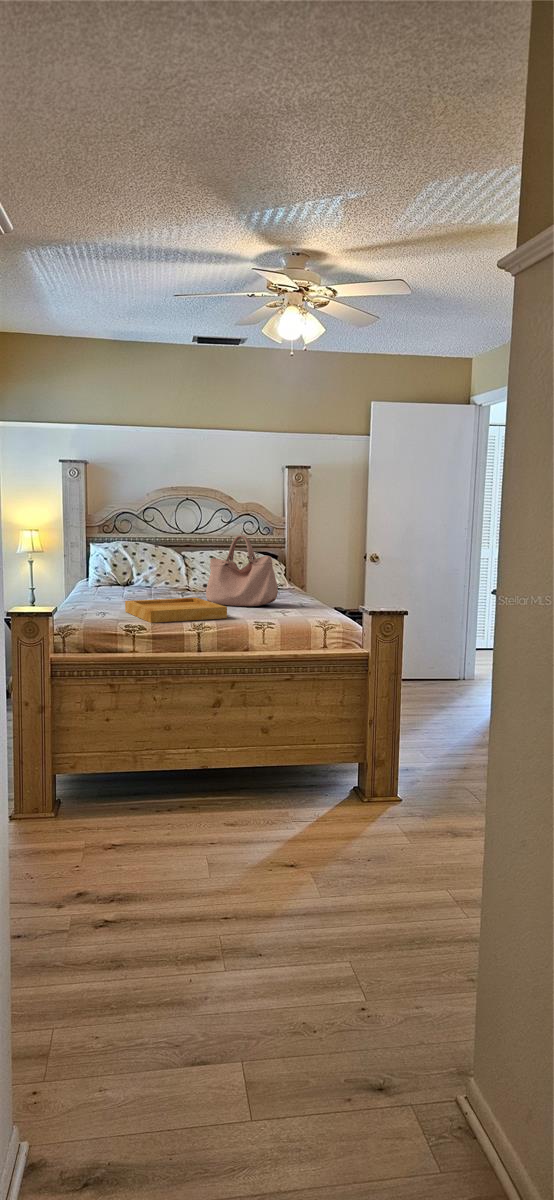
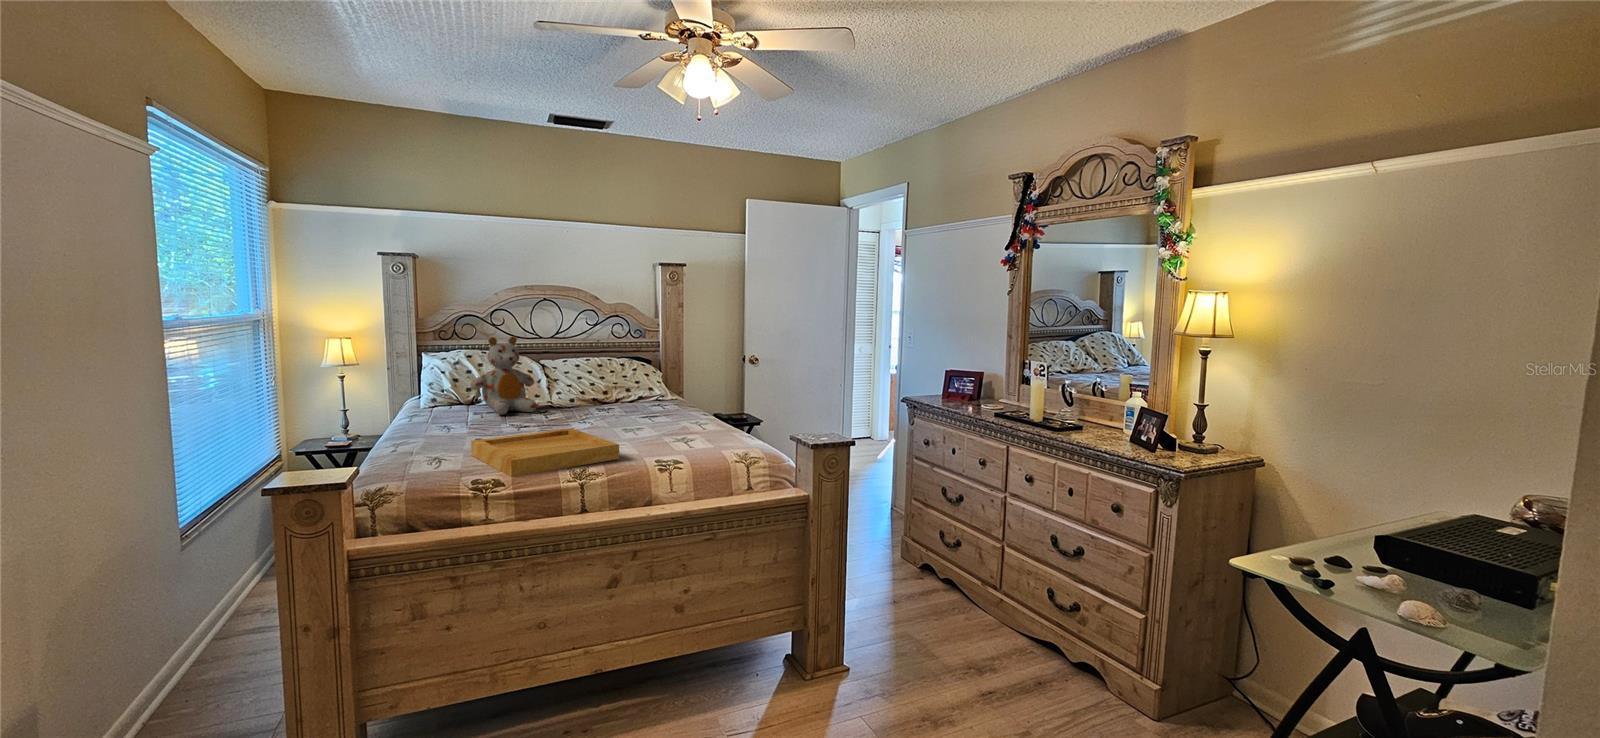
stuffed bear: none [126,529,175,592] -> present [471,336,537,415]
handbag: present [206,535,278,606] -> none [581,346,675,434]

